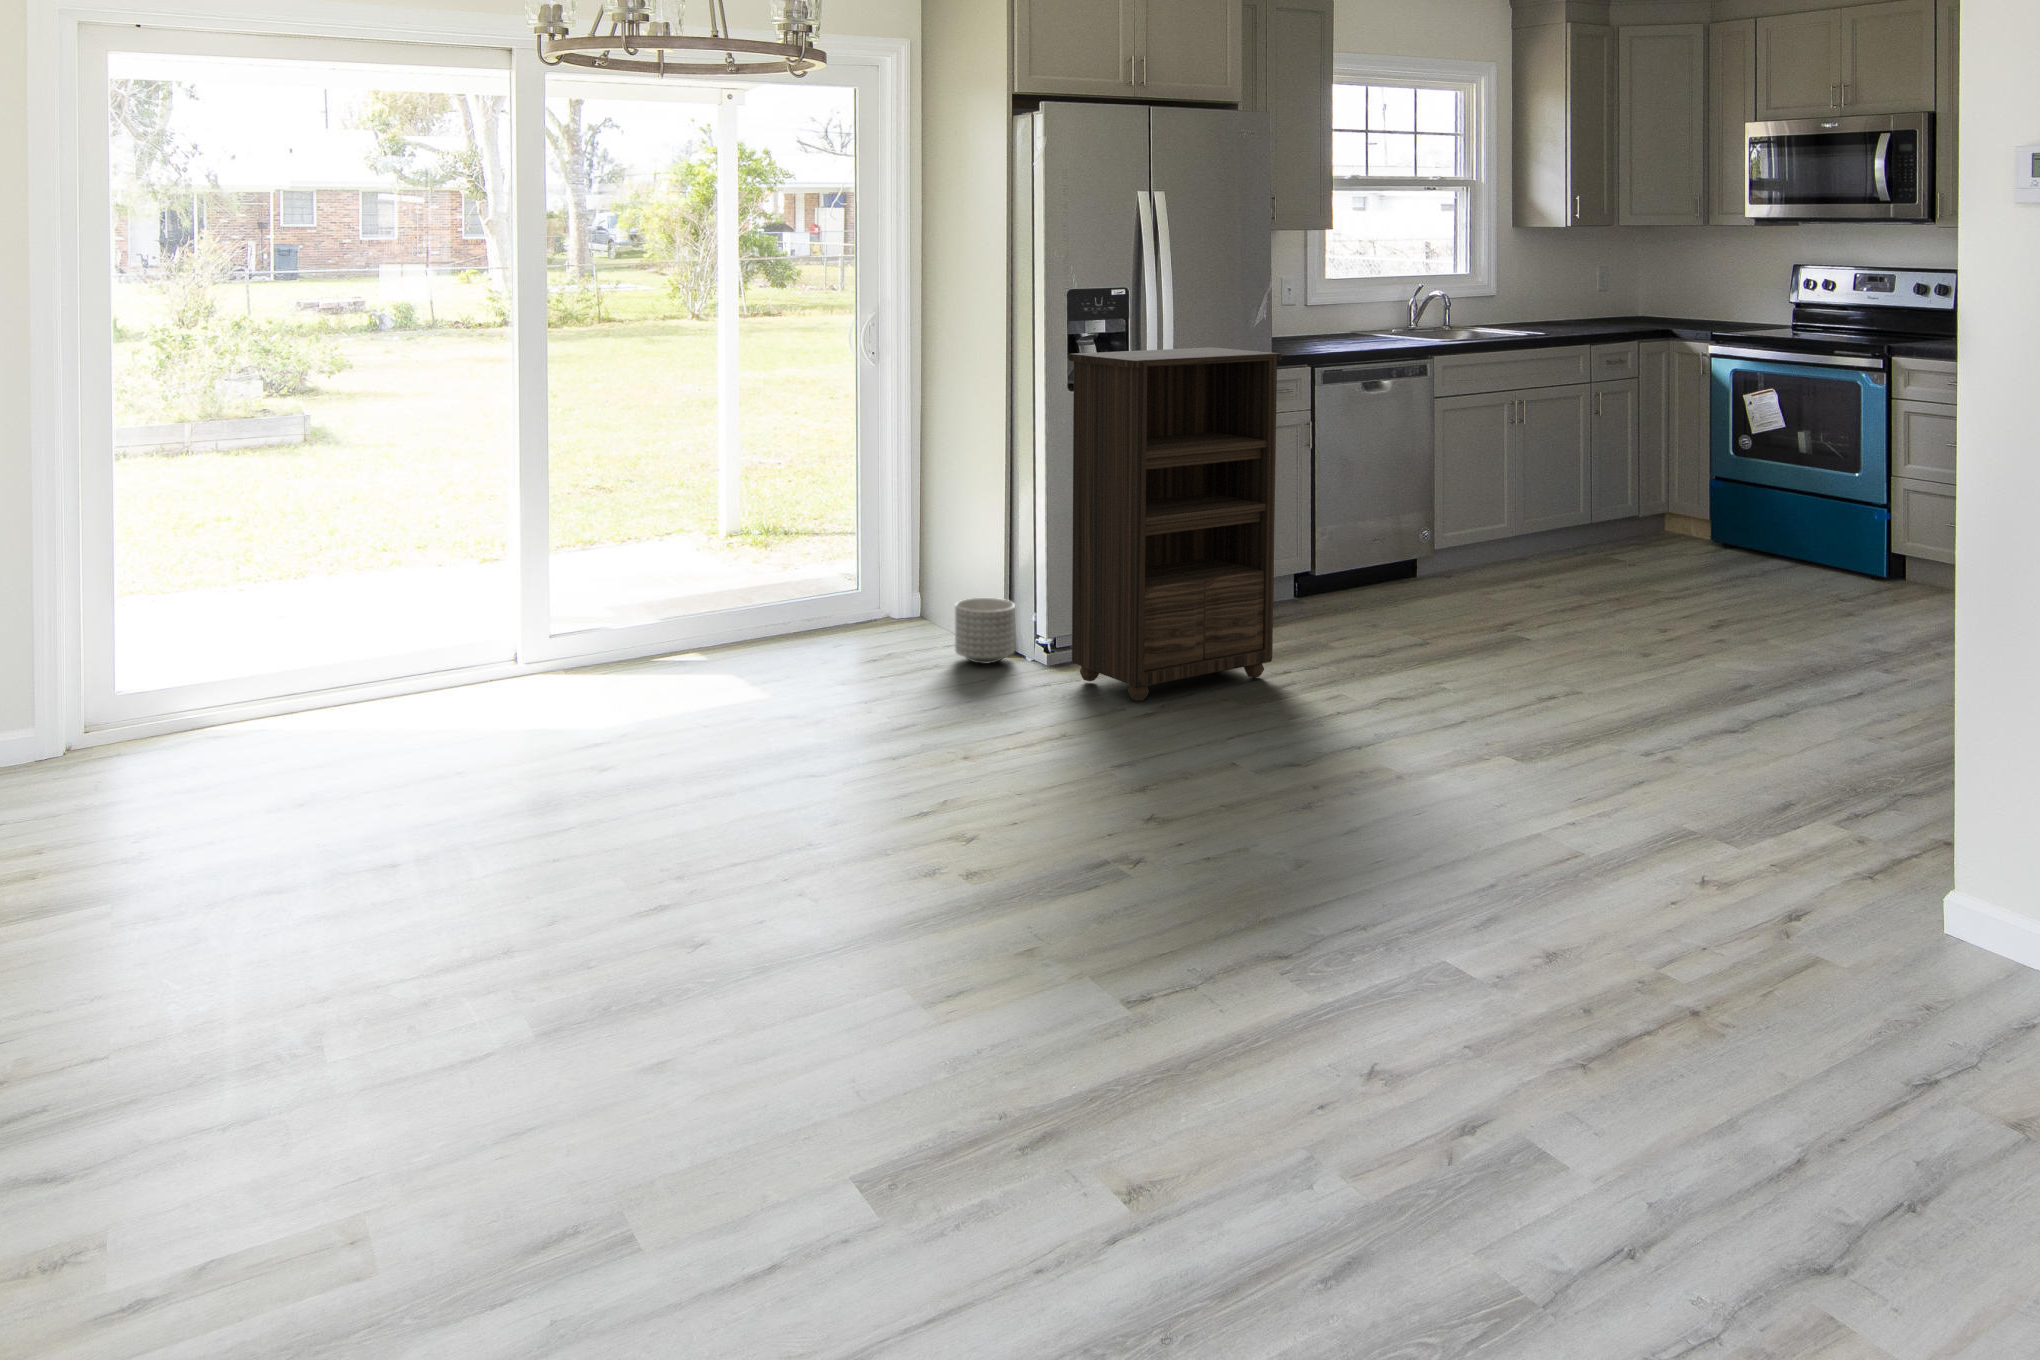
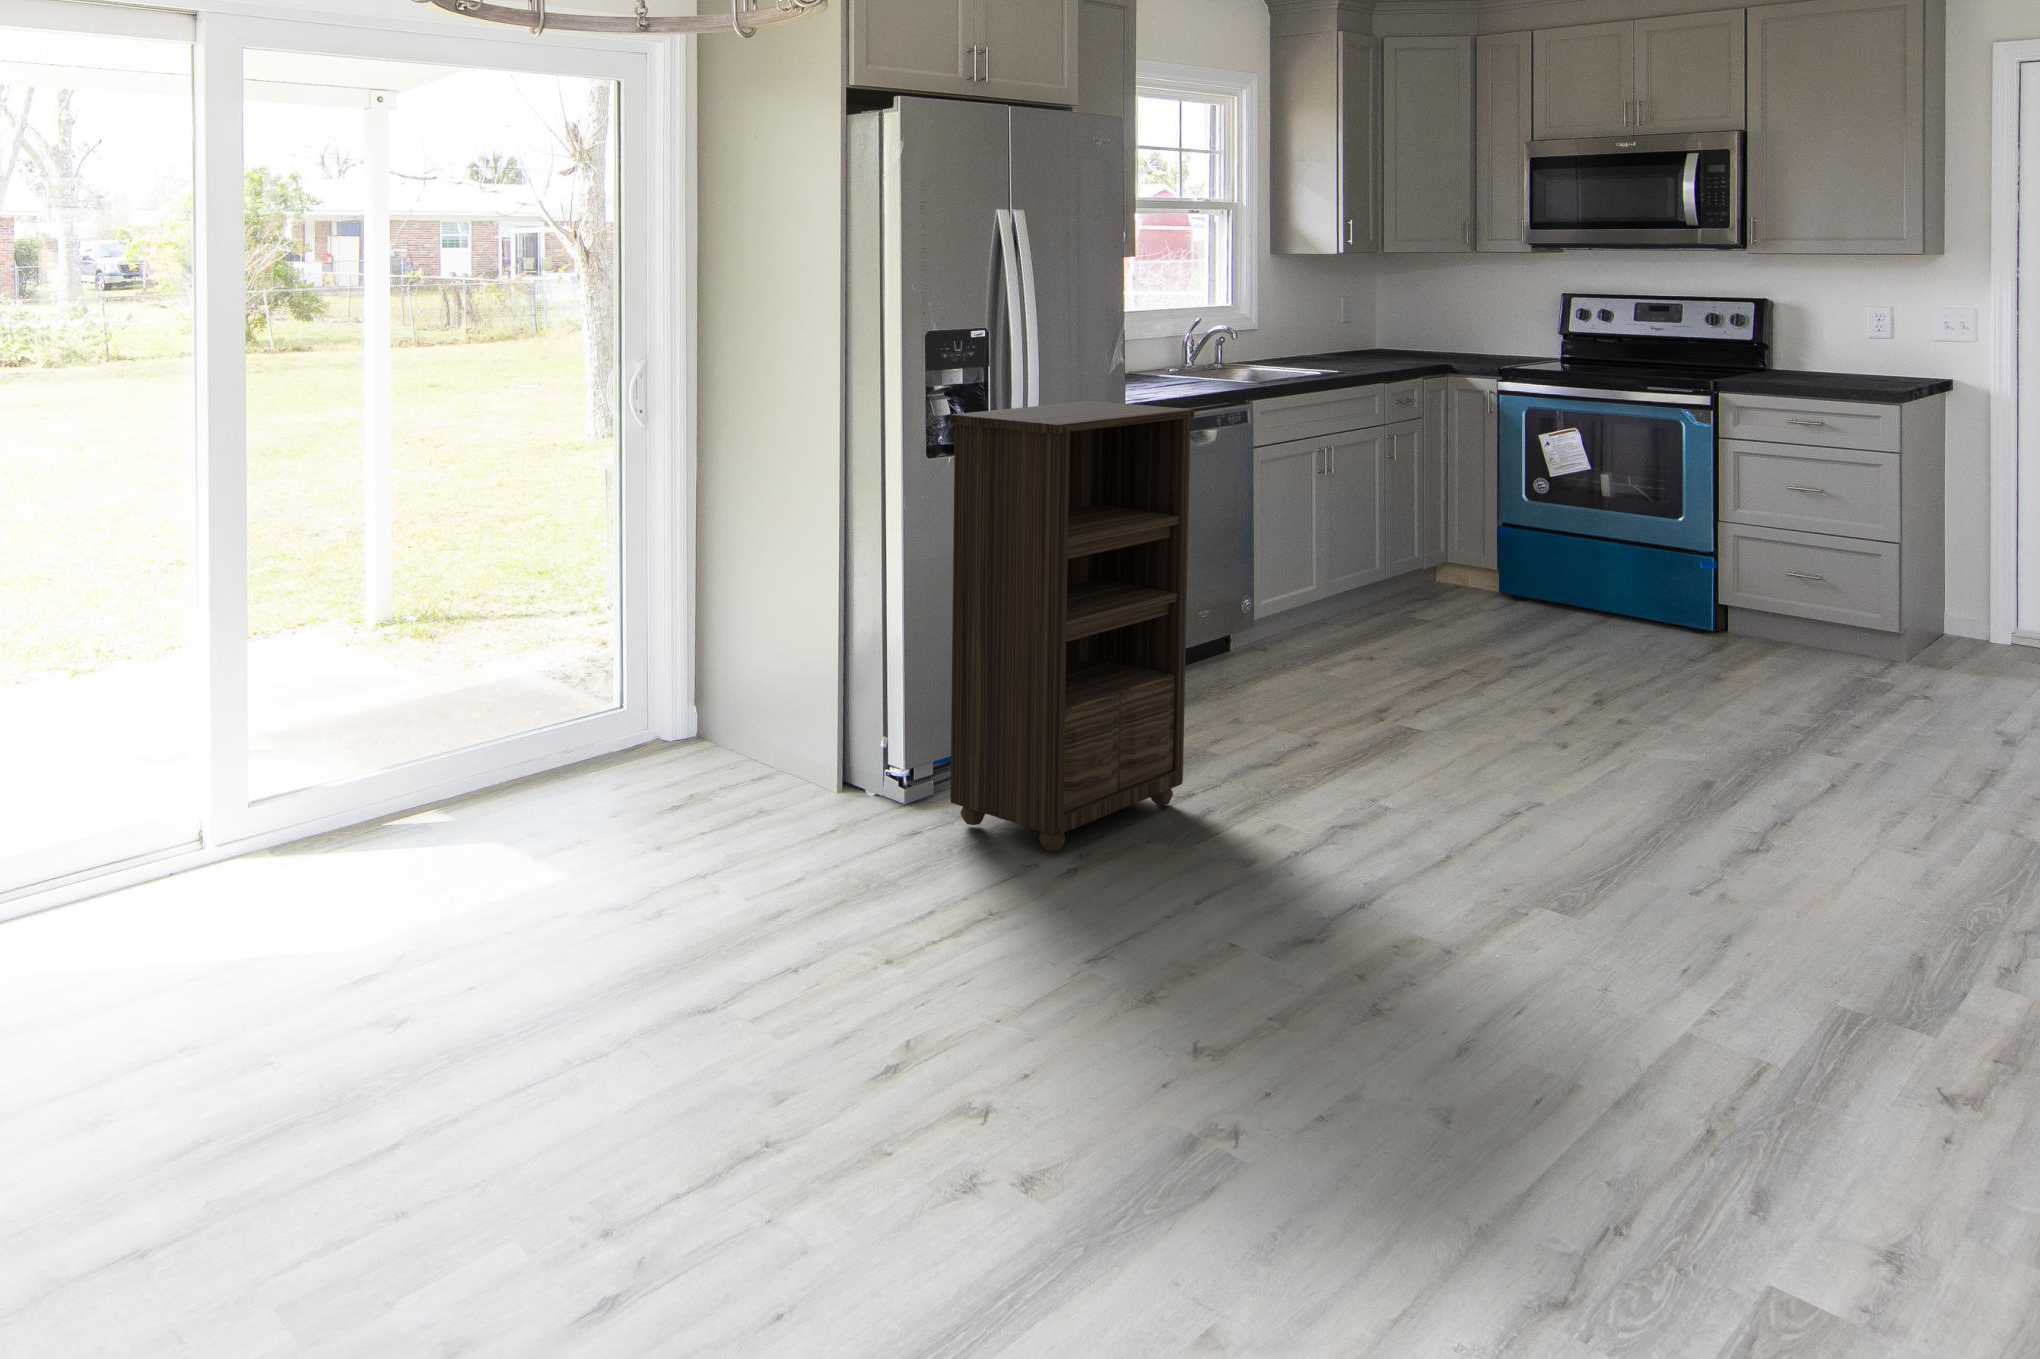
planter: present [955,598,1015,664] -> none [786,720,861,807]

